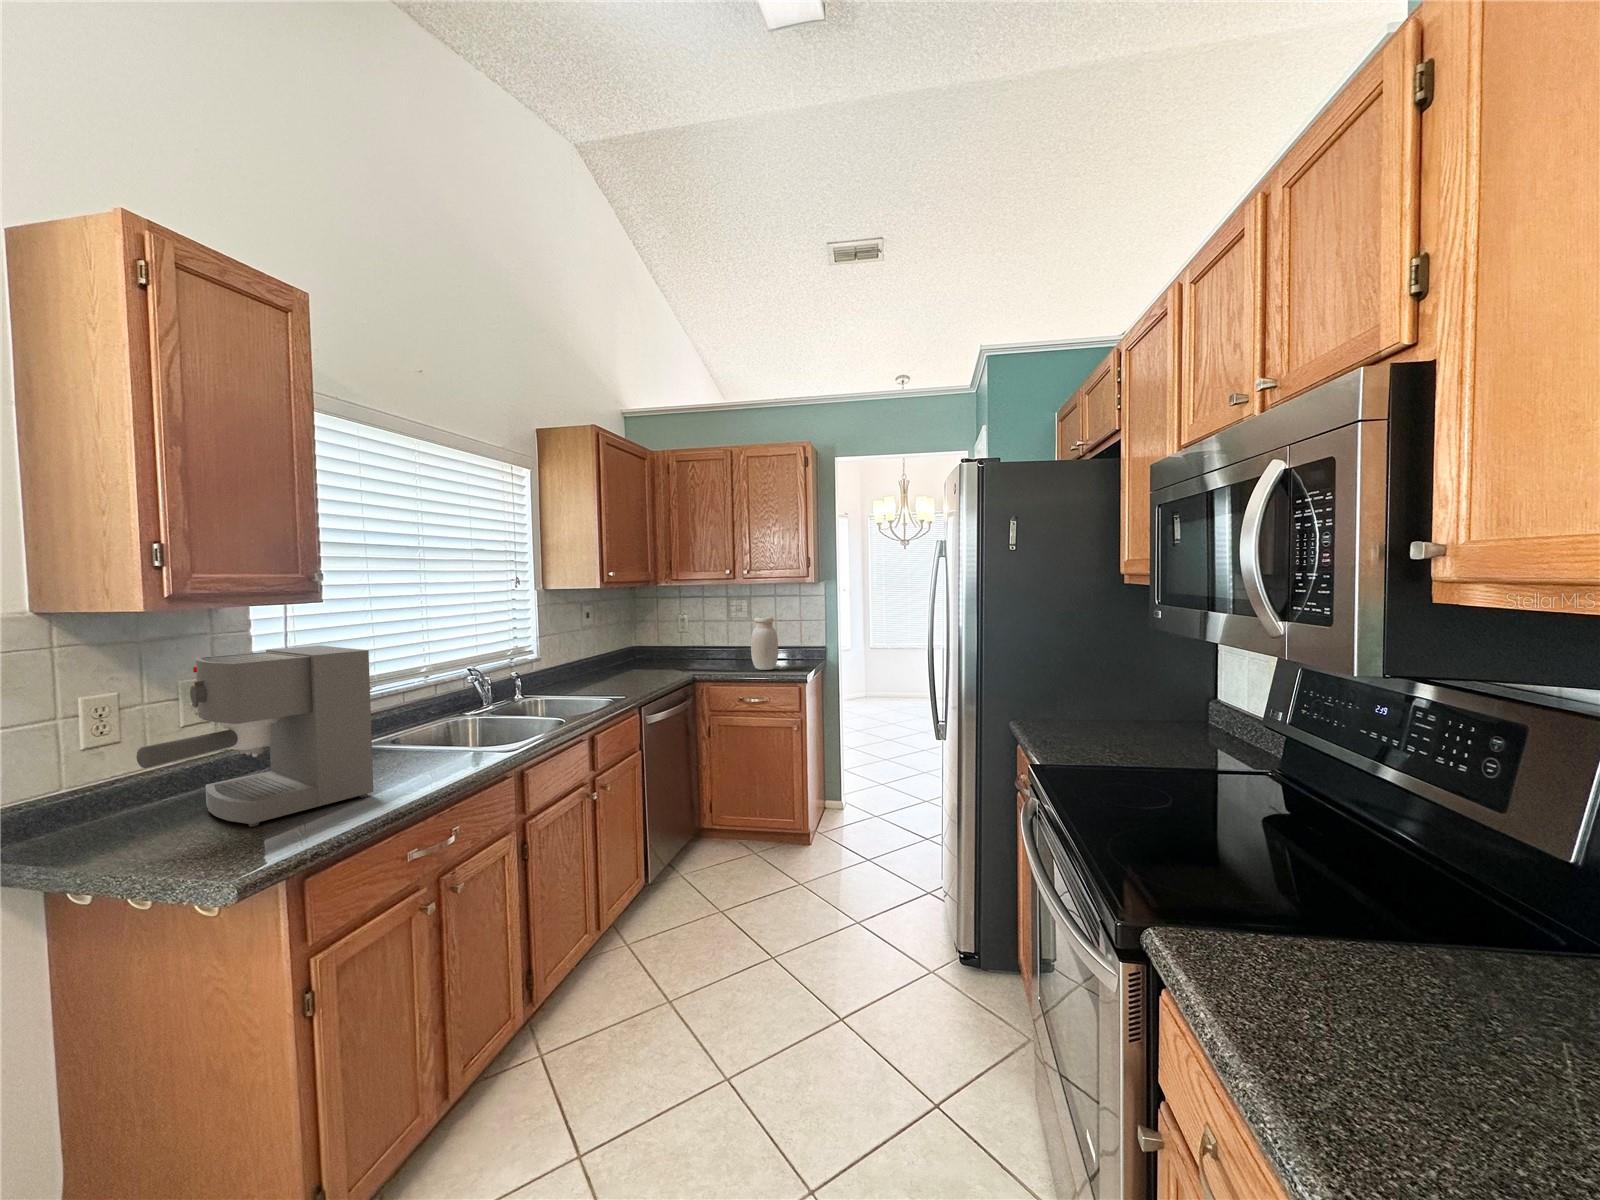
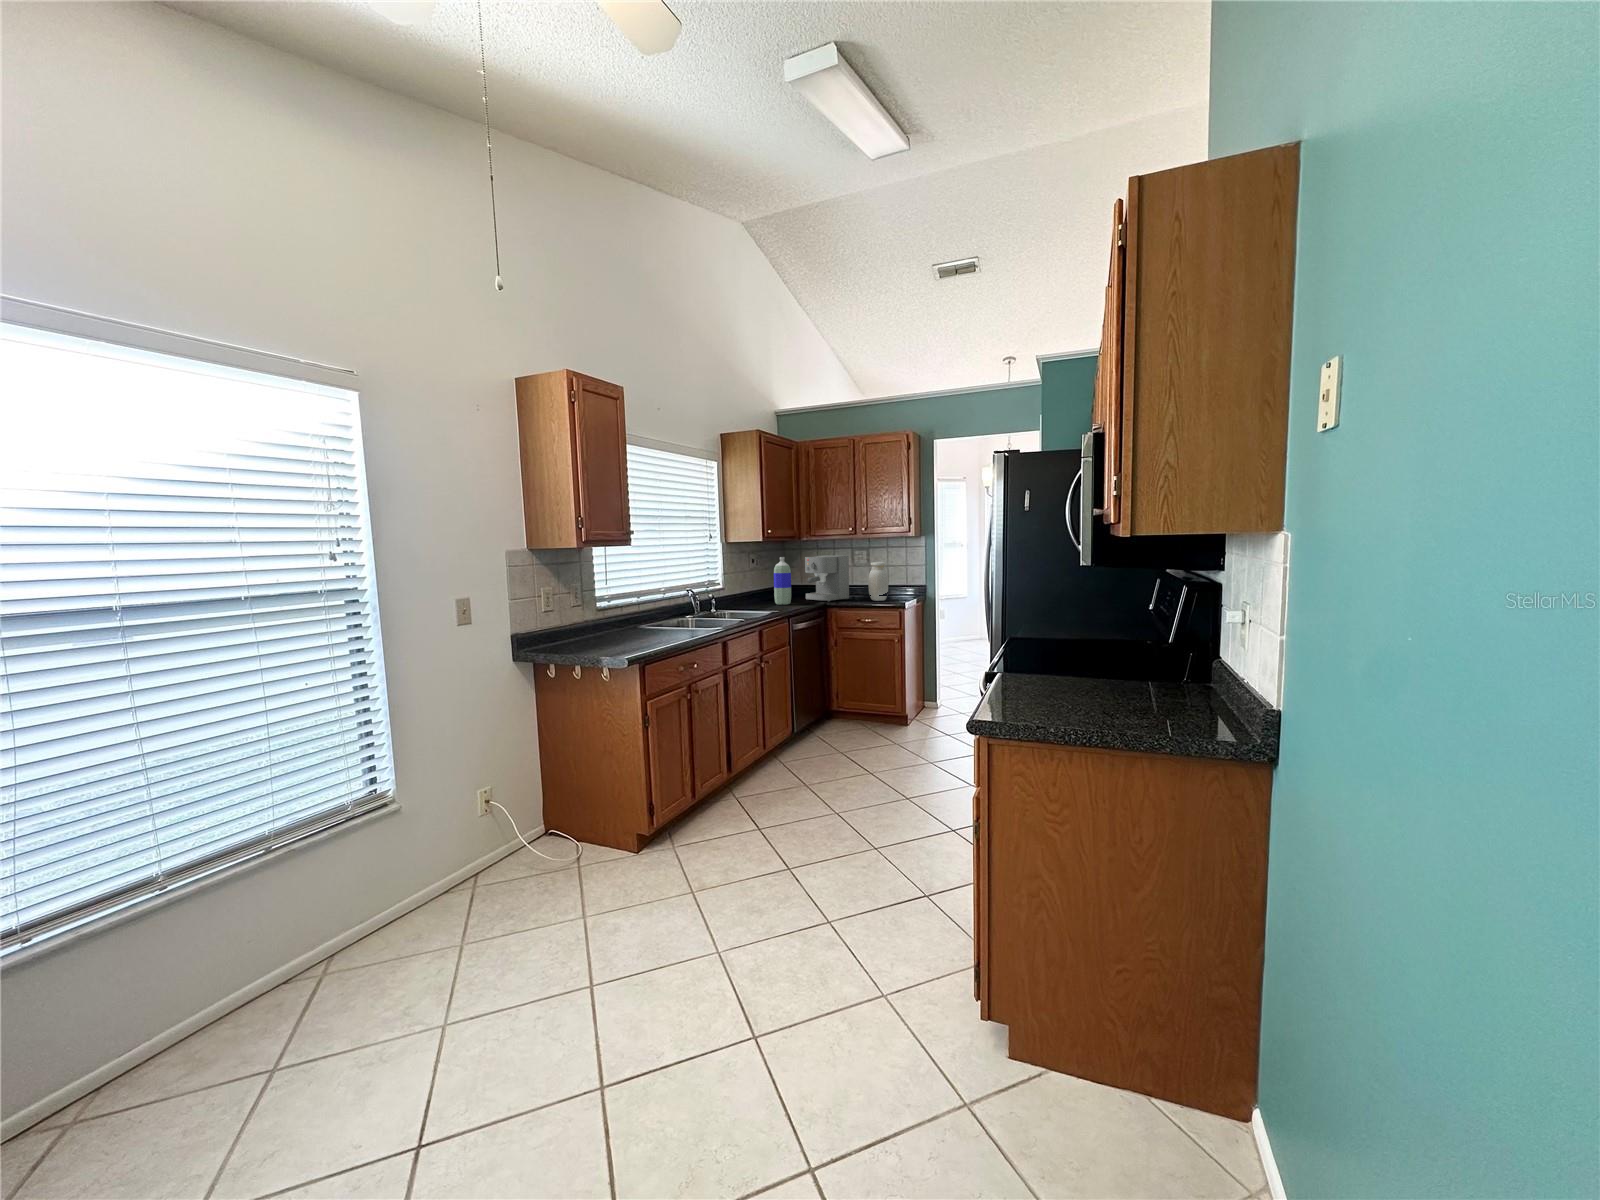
bottle: none [617,612,643,681] -> present [774,557,791,605]
coffee maker: present [136,646,373,827] -> present [805,556,849,602]

